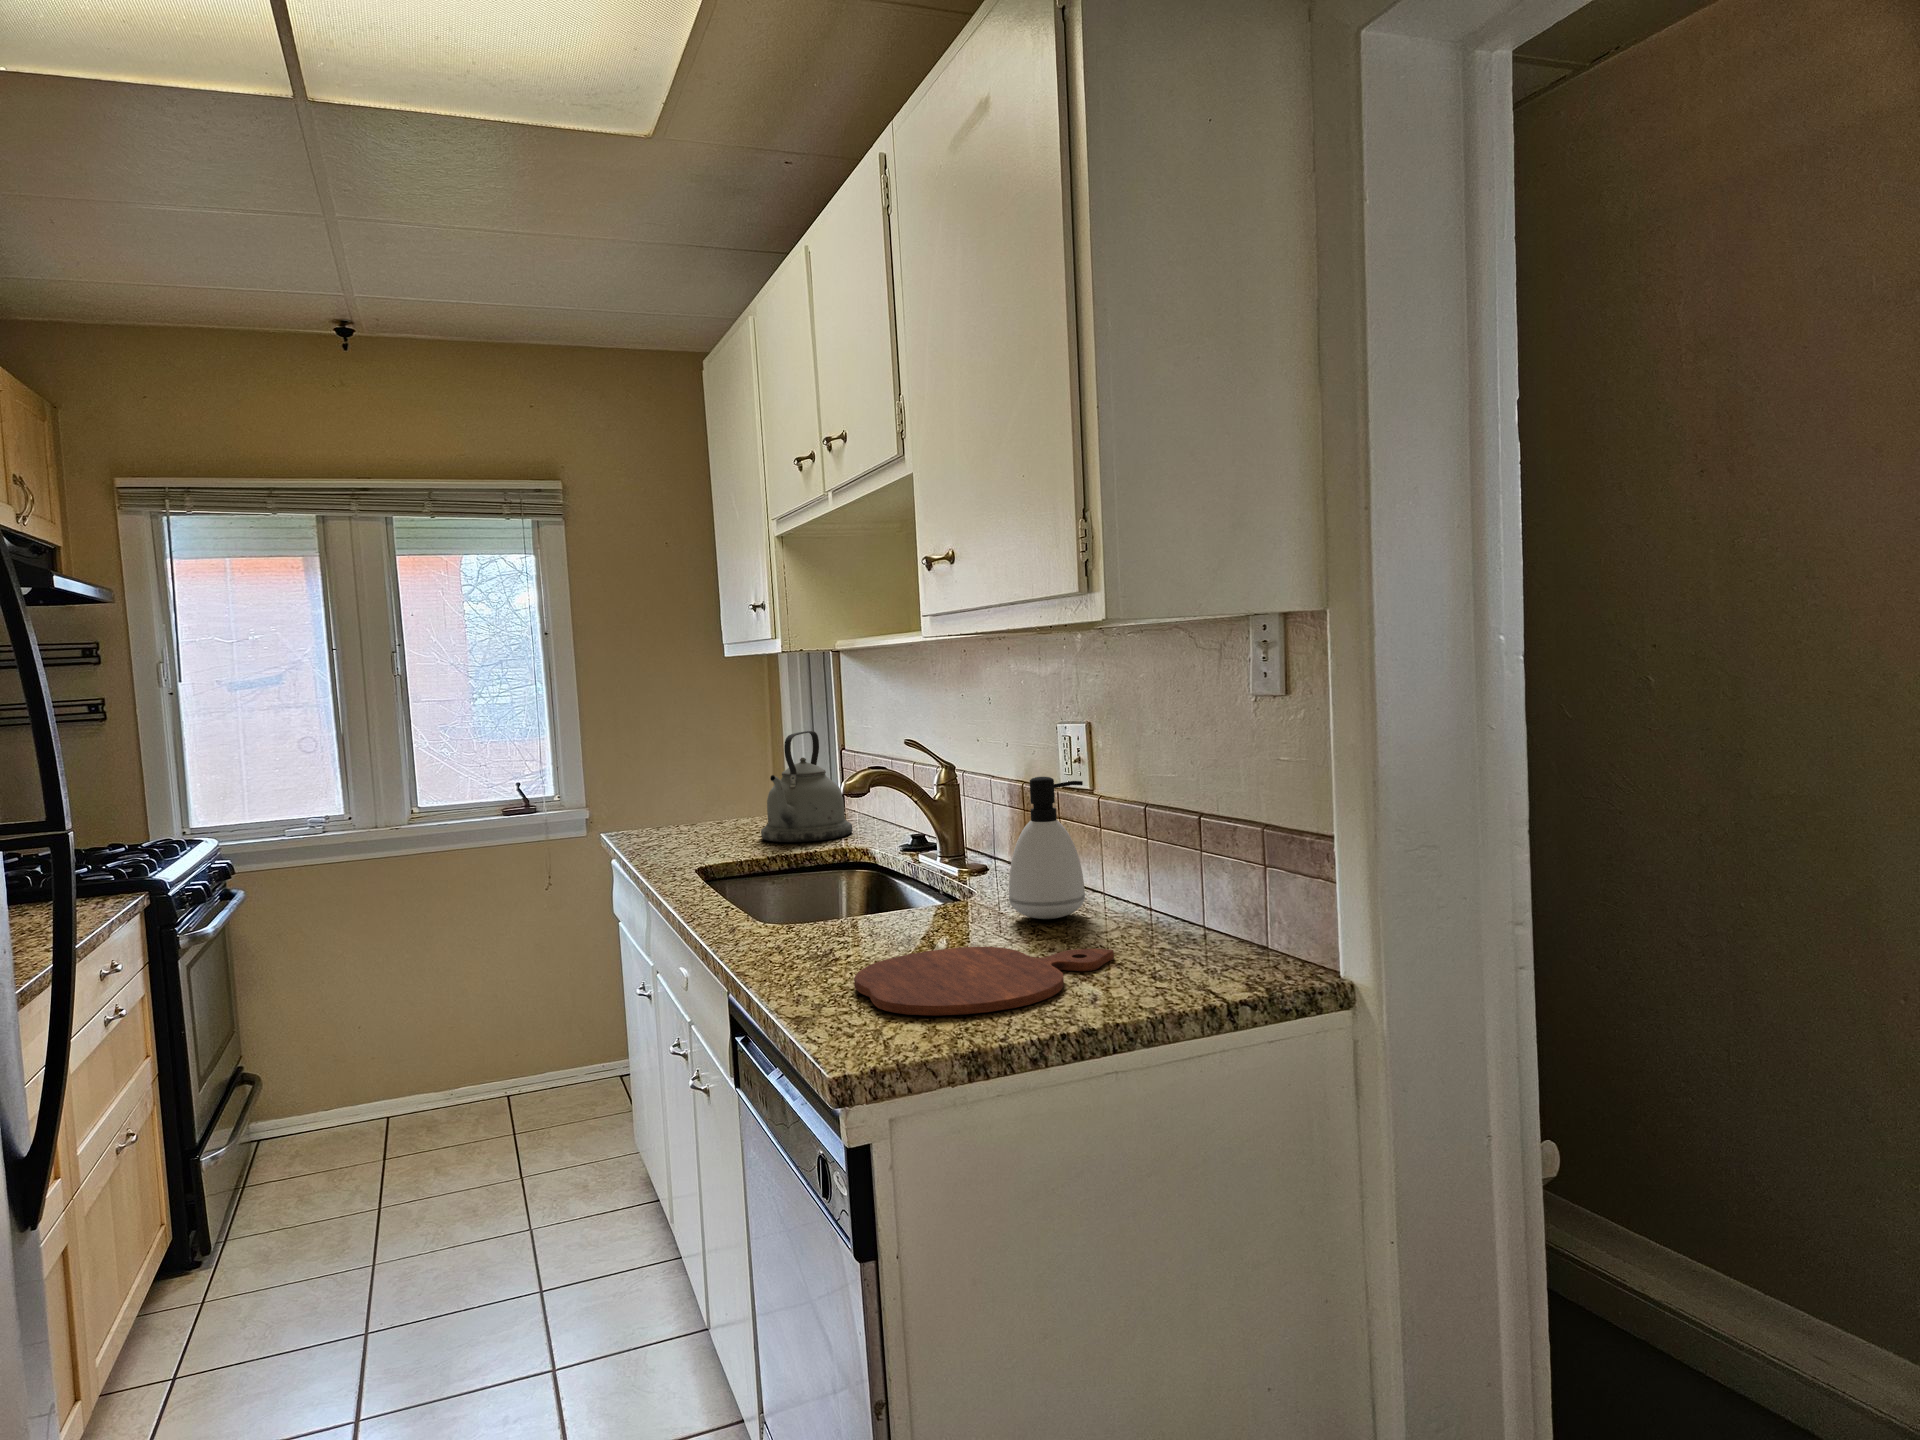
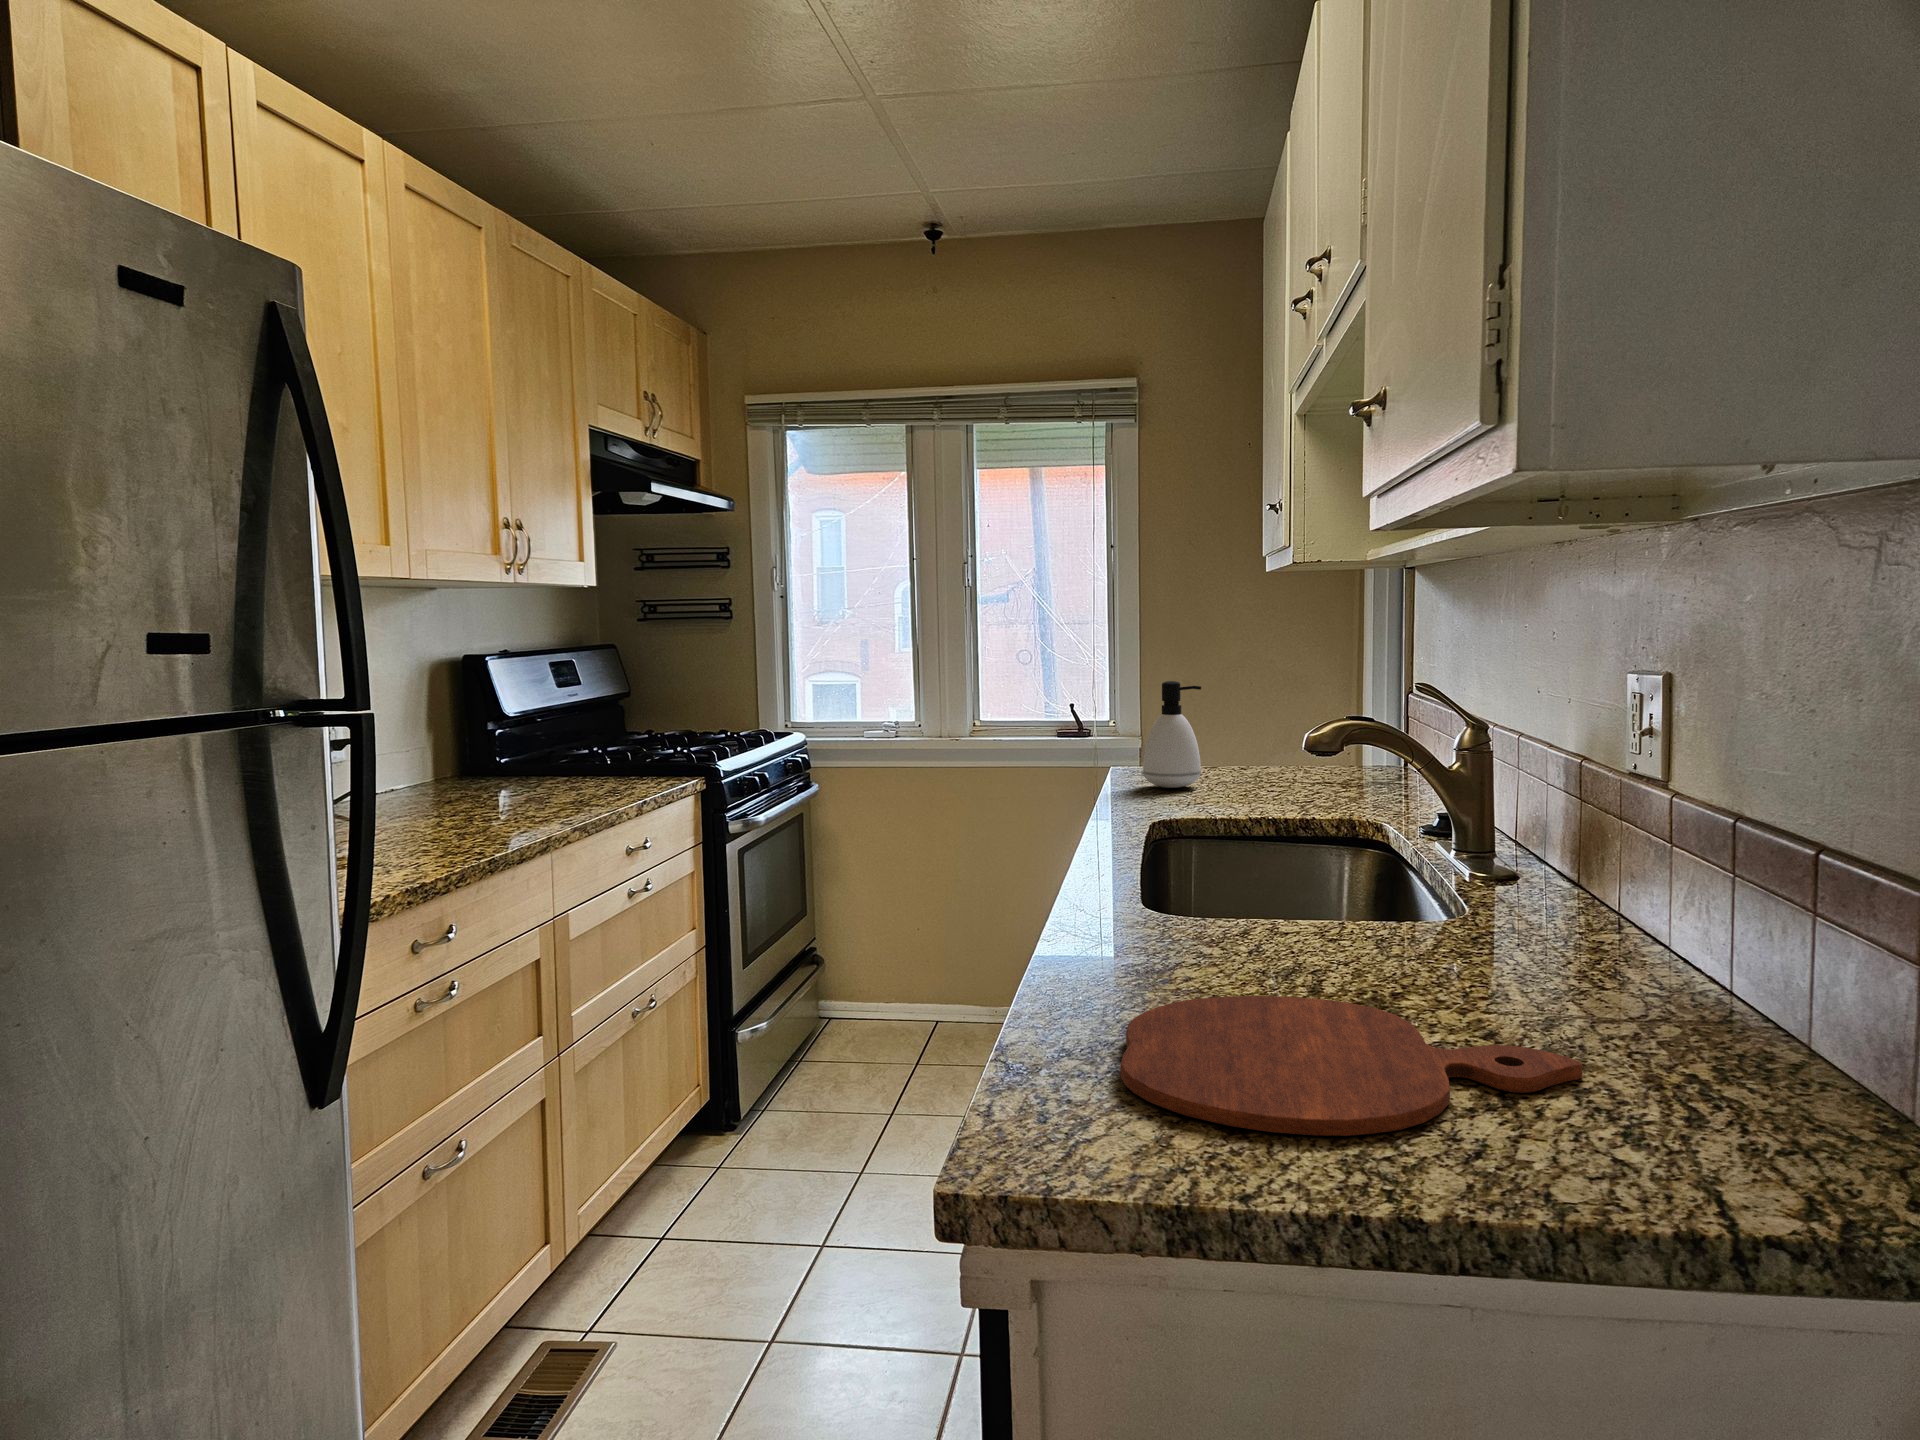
kettle: present [761,731,853,842] -> none [1268,664,1387,804]
soap dispenser: present [1009,777,1085,919] -> present [1143,681,1201,788]

